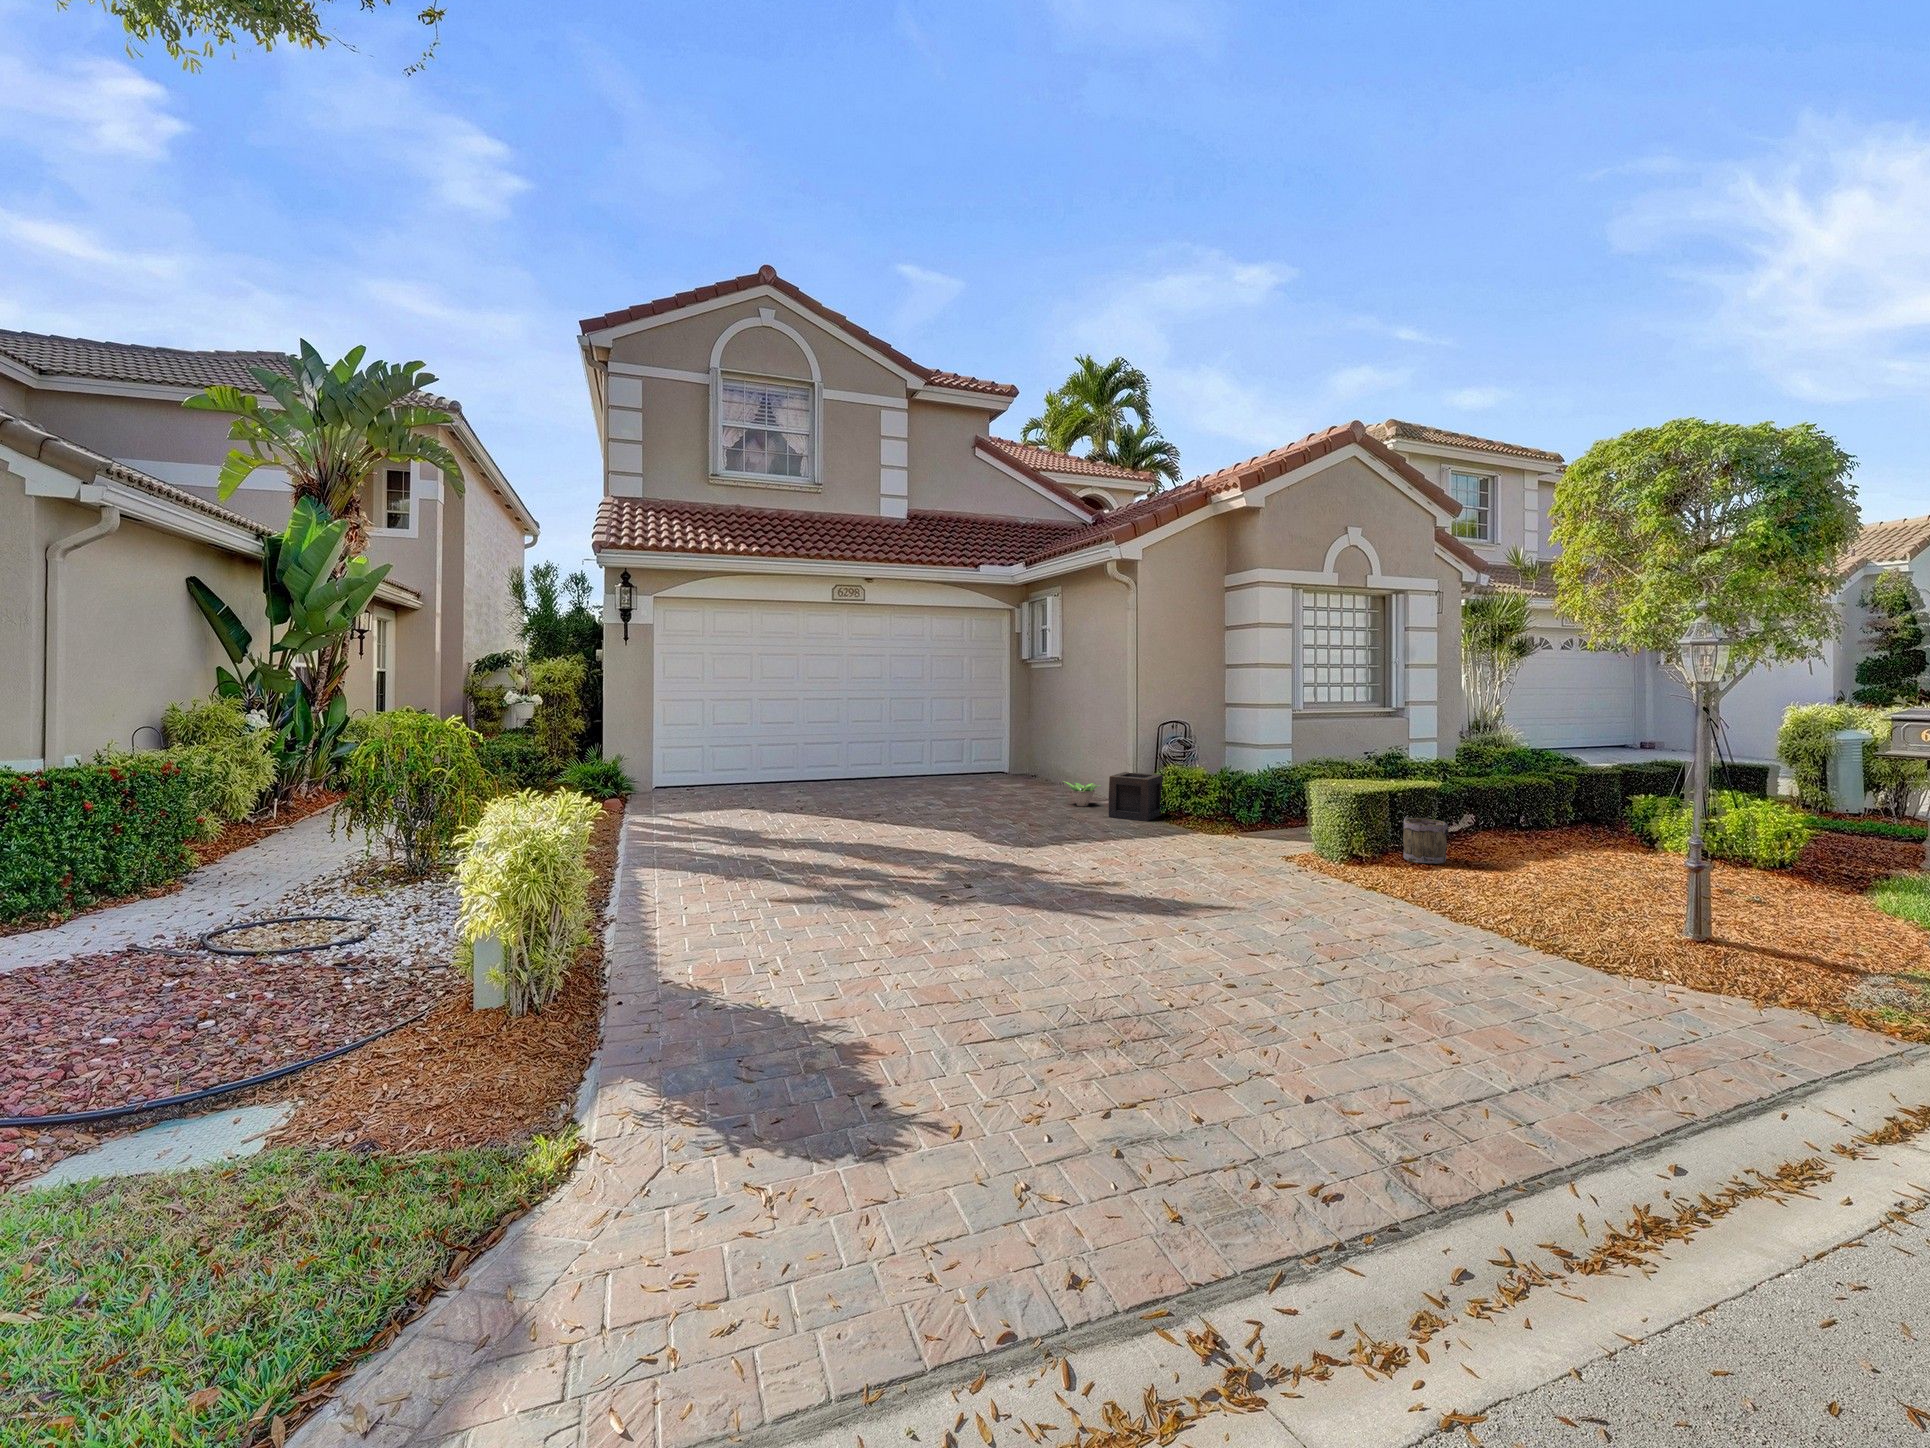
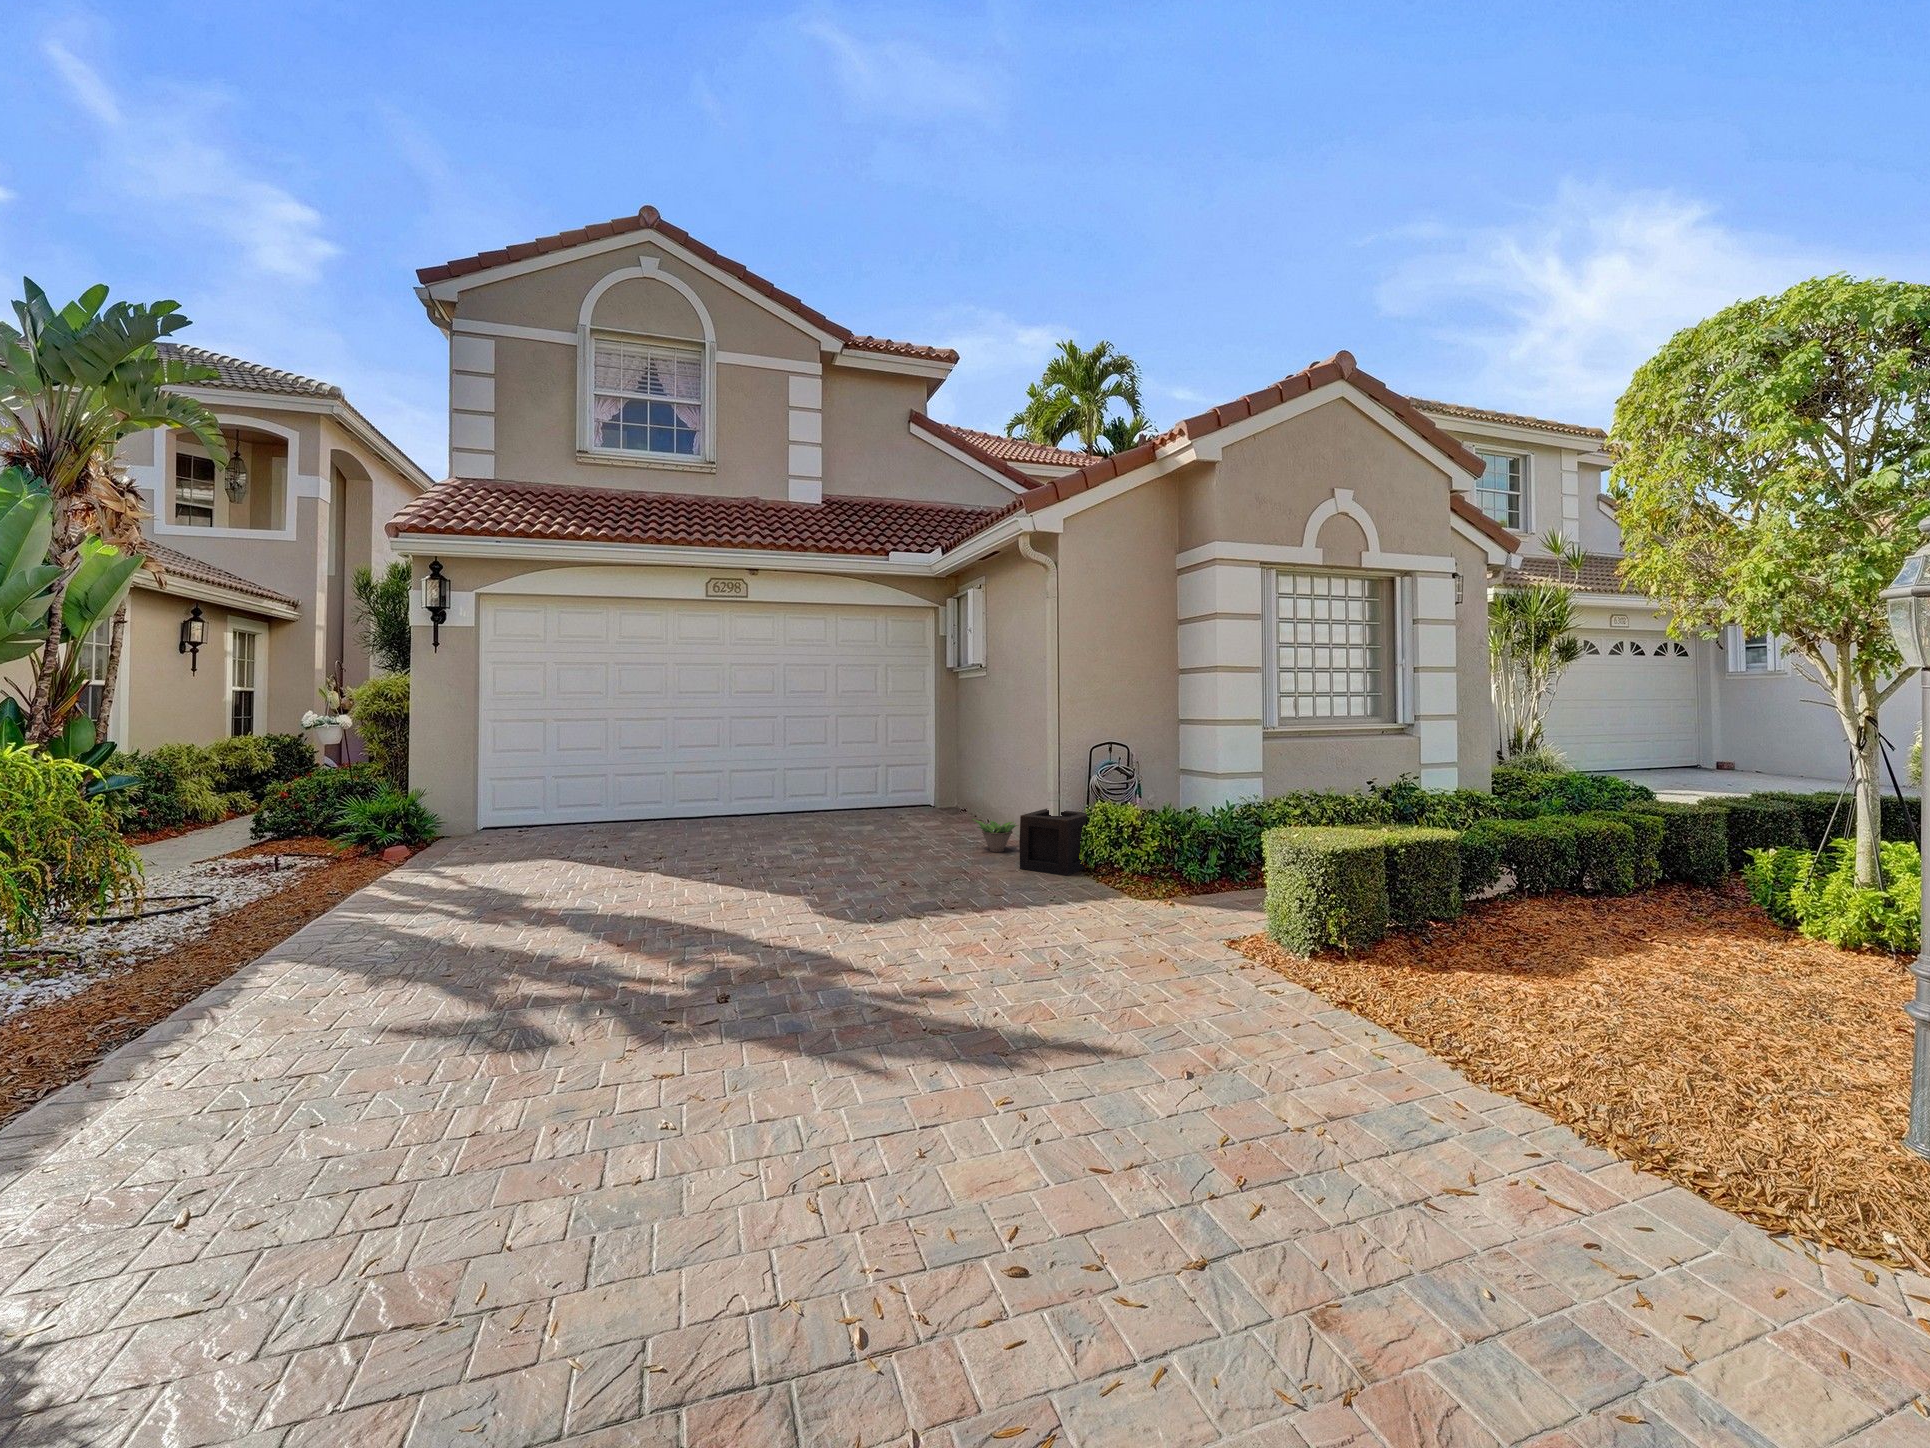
bucket: present [1403,816,1449,864] -> none [1402,880,1470,954]

